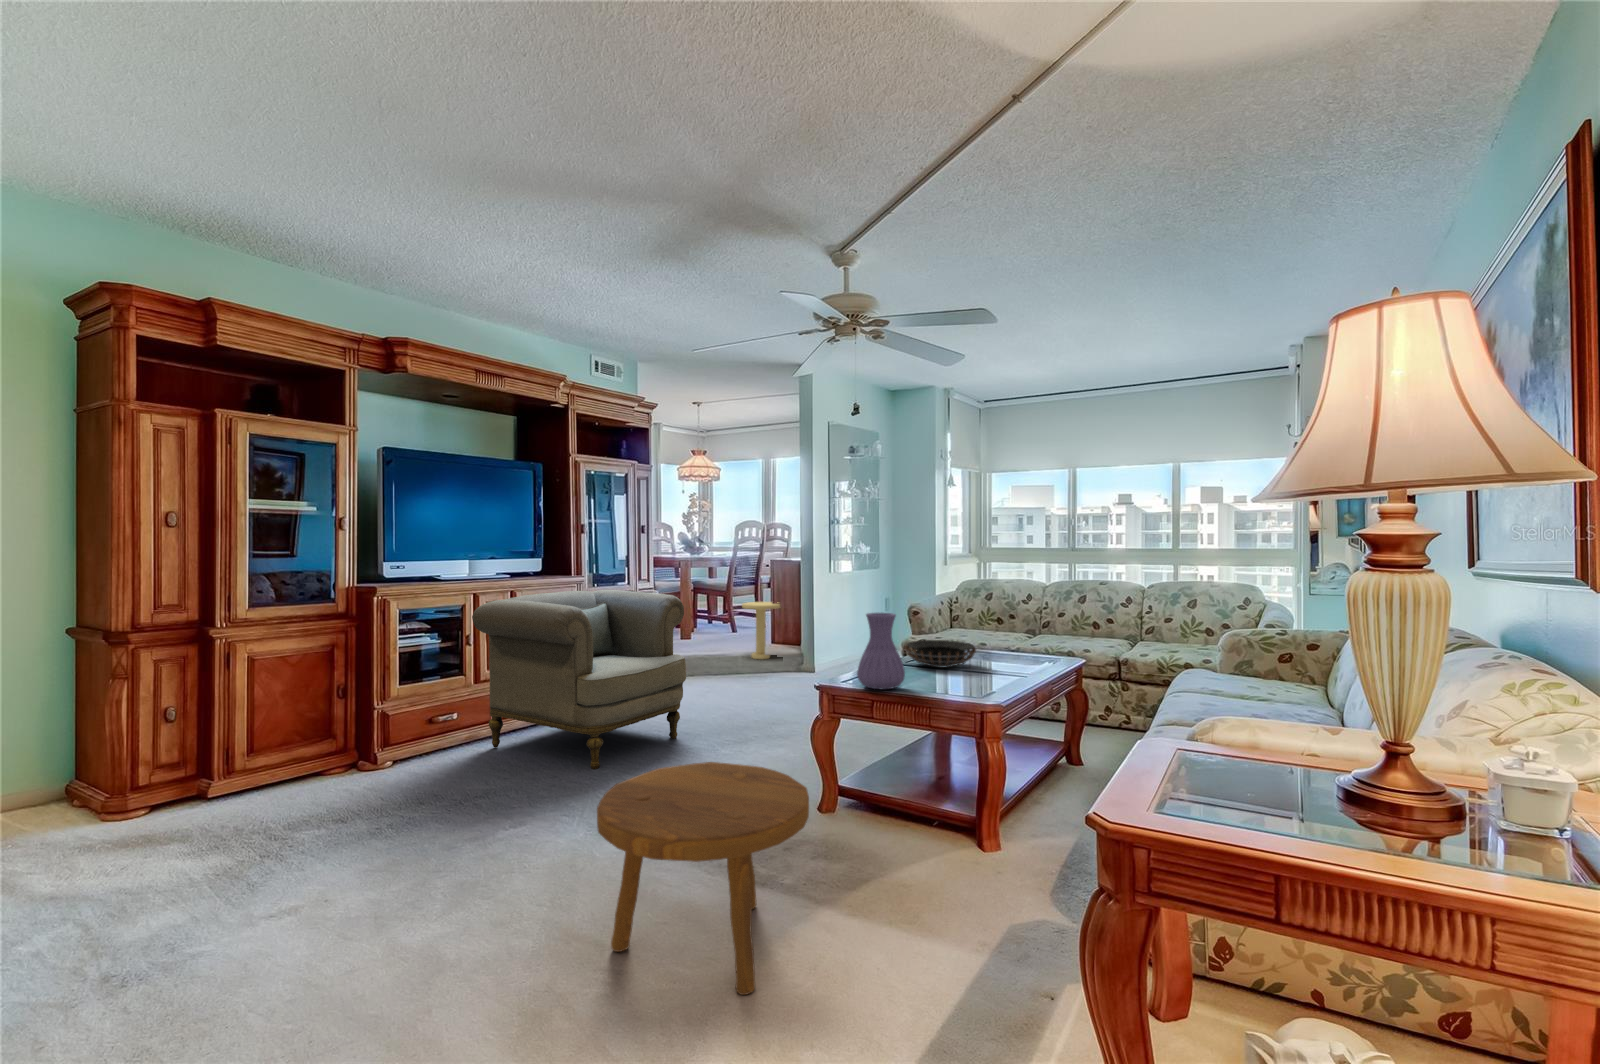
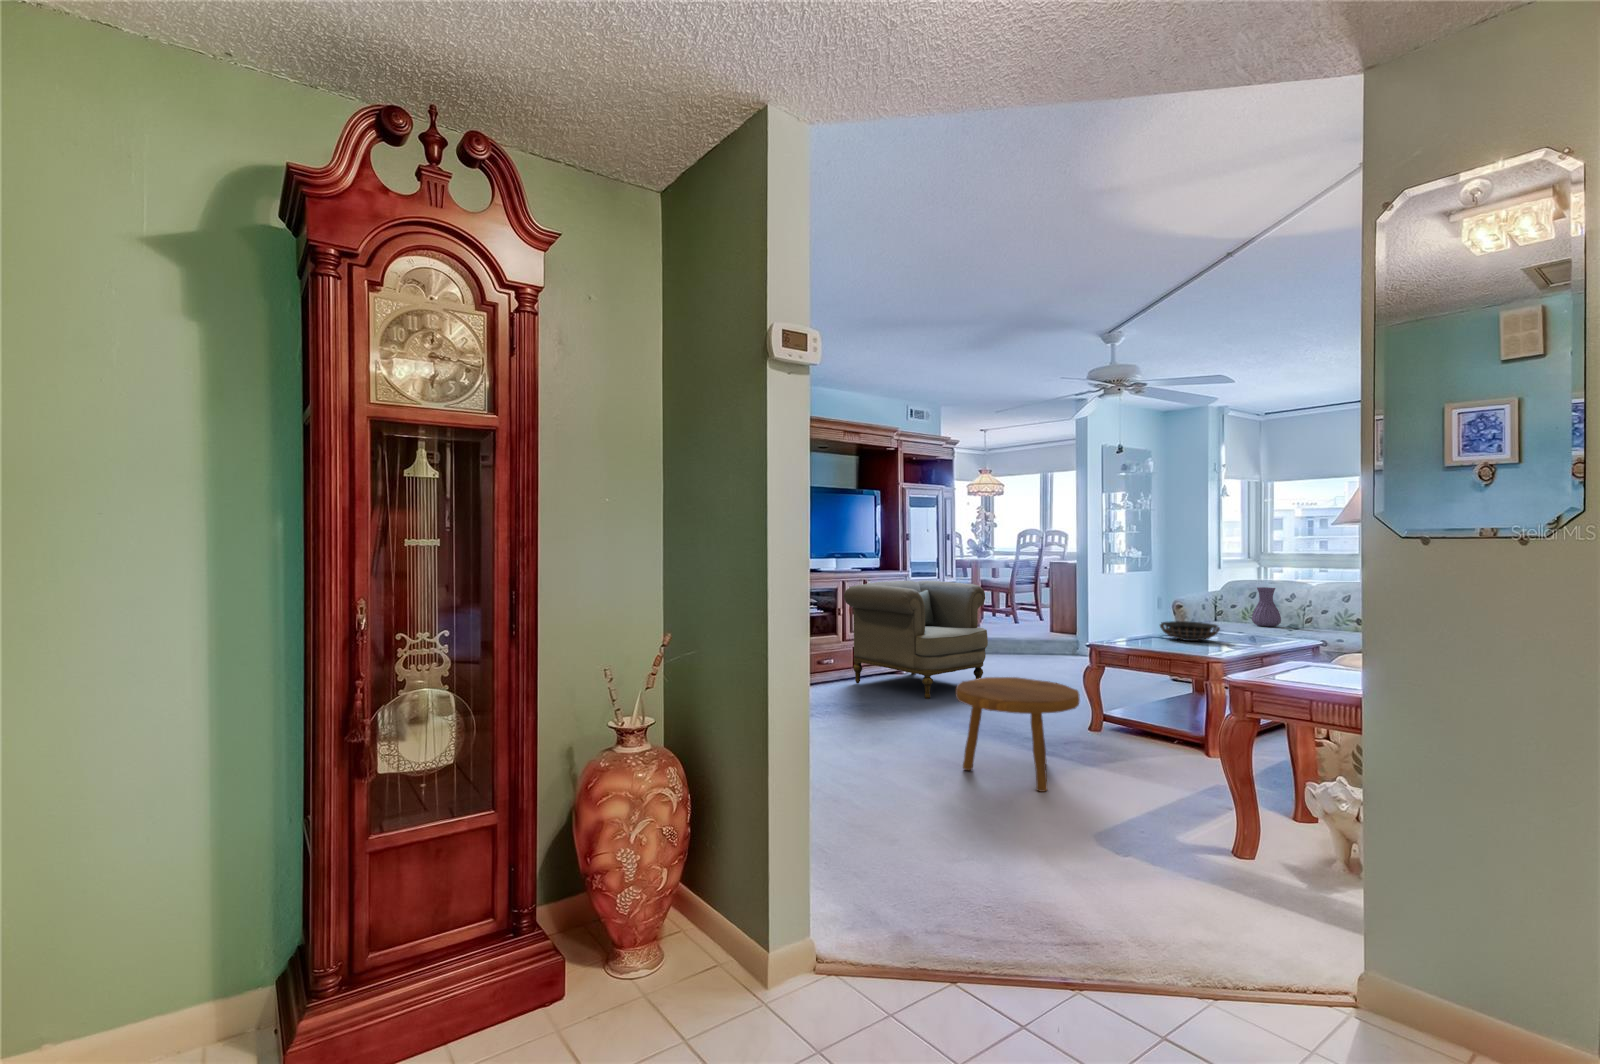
side table: present [742,602,781,659] -> none [1025,597,1060,645]
vase: present [857,613,905,689] -> present [1252,587,1281,627]

